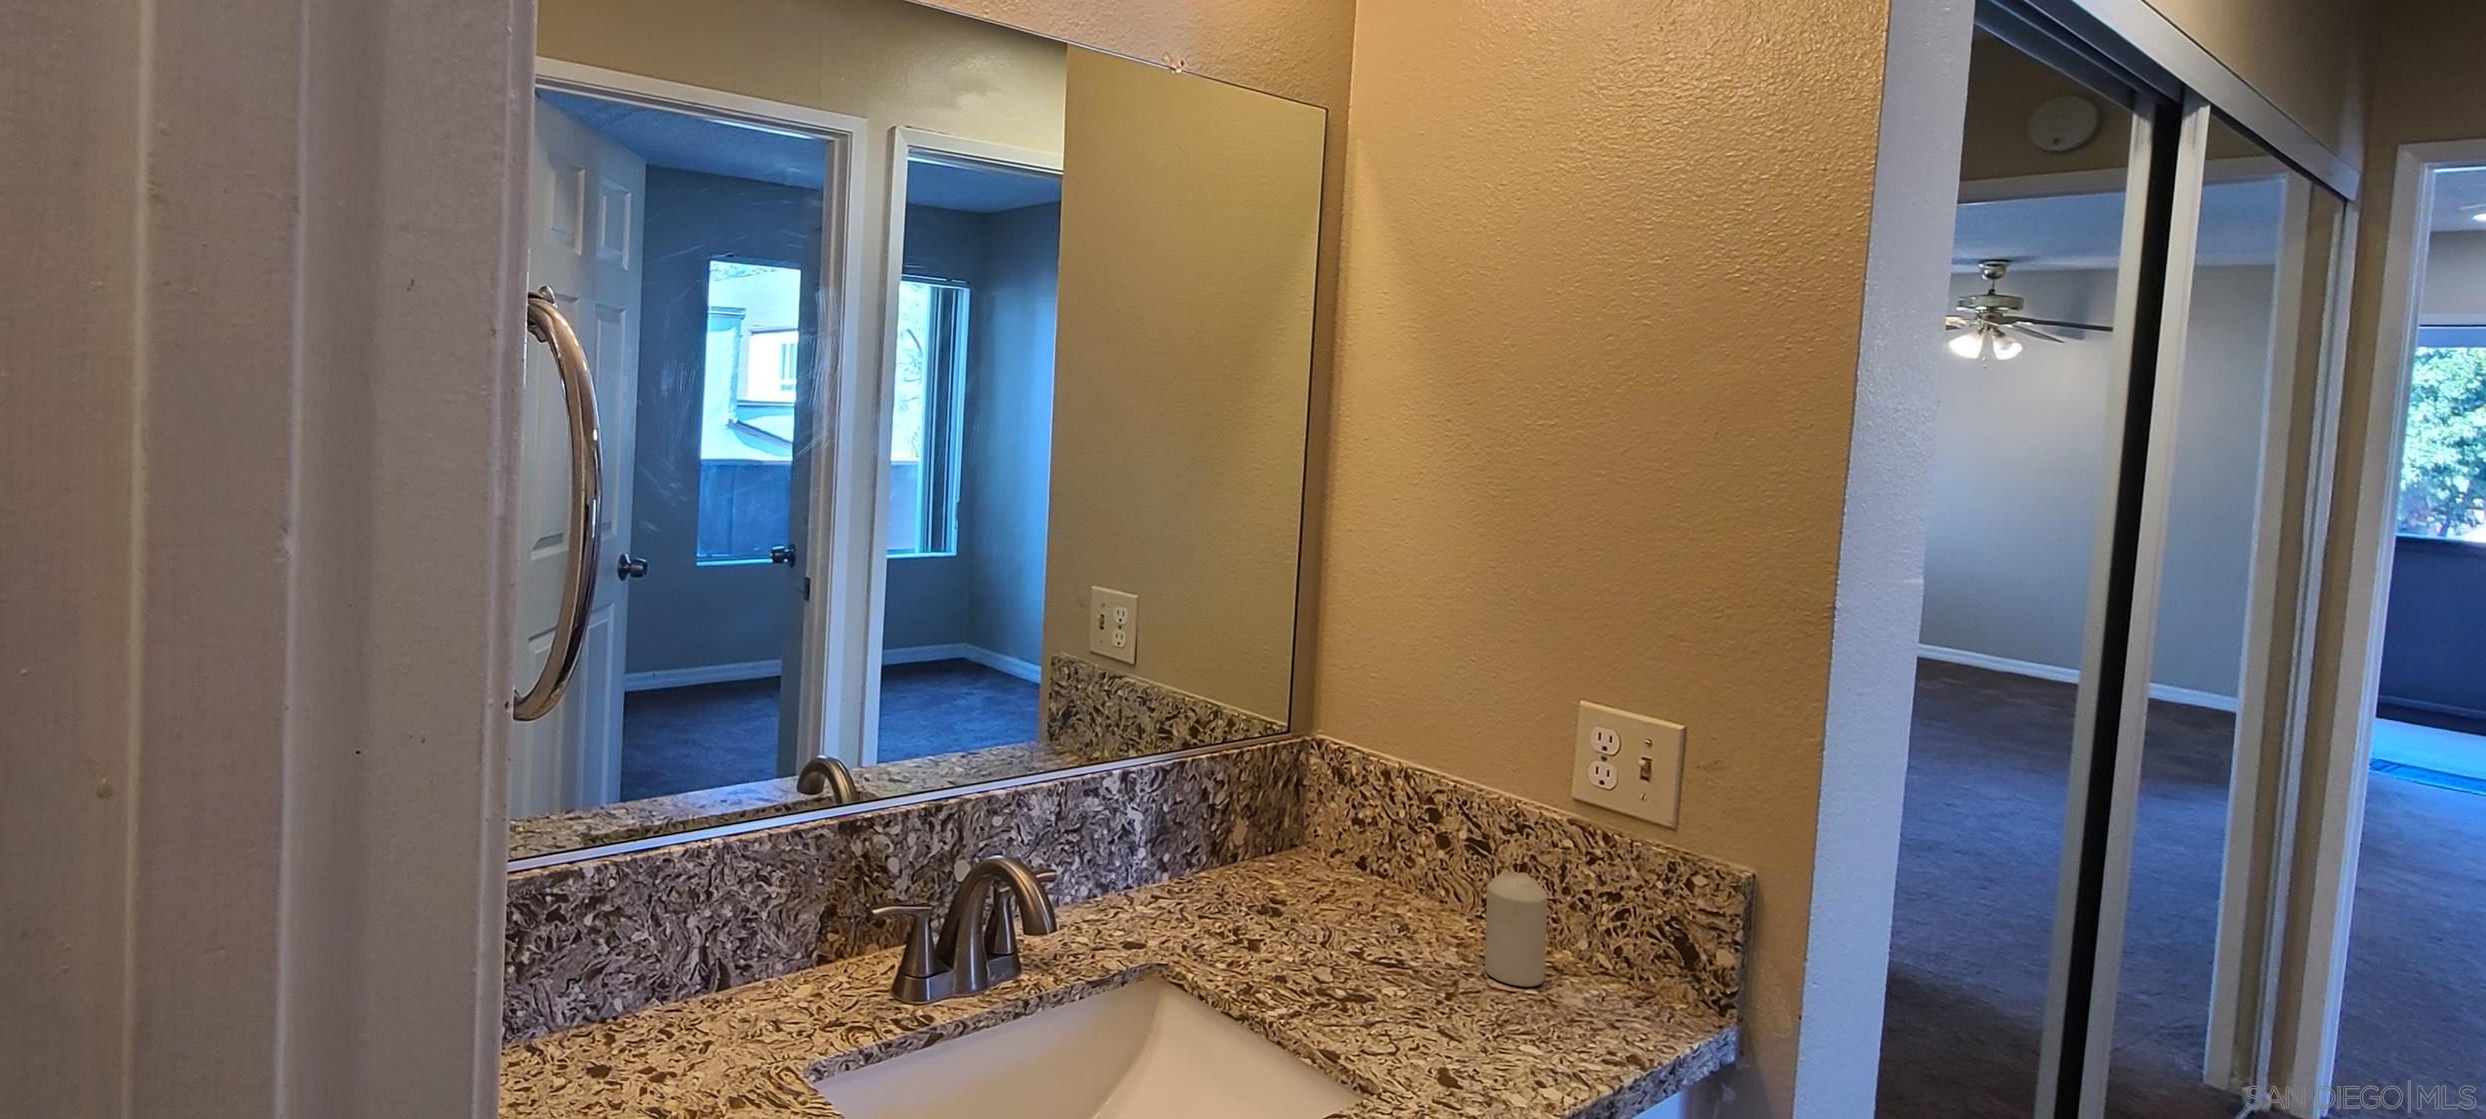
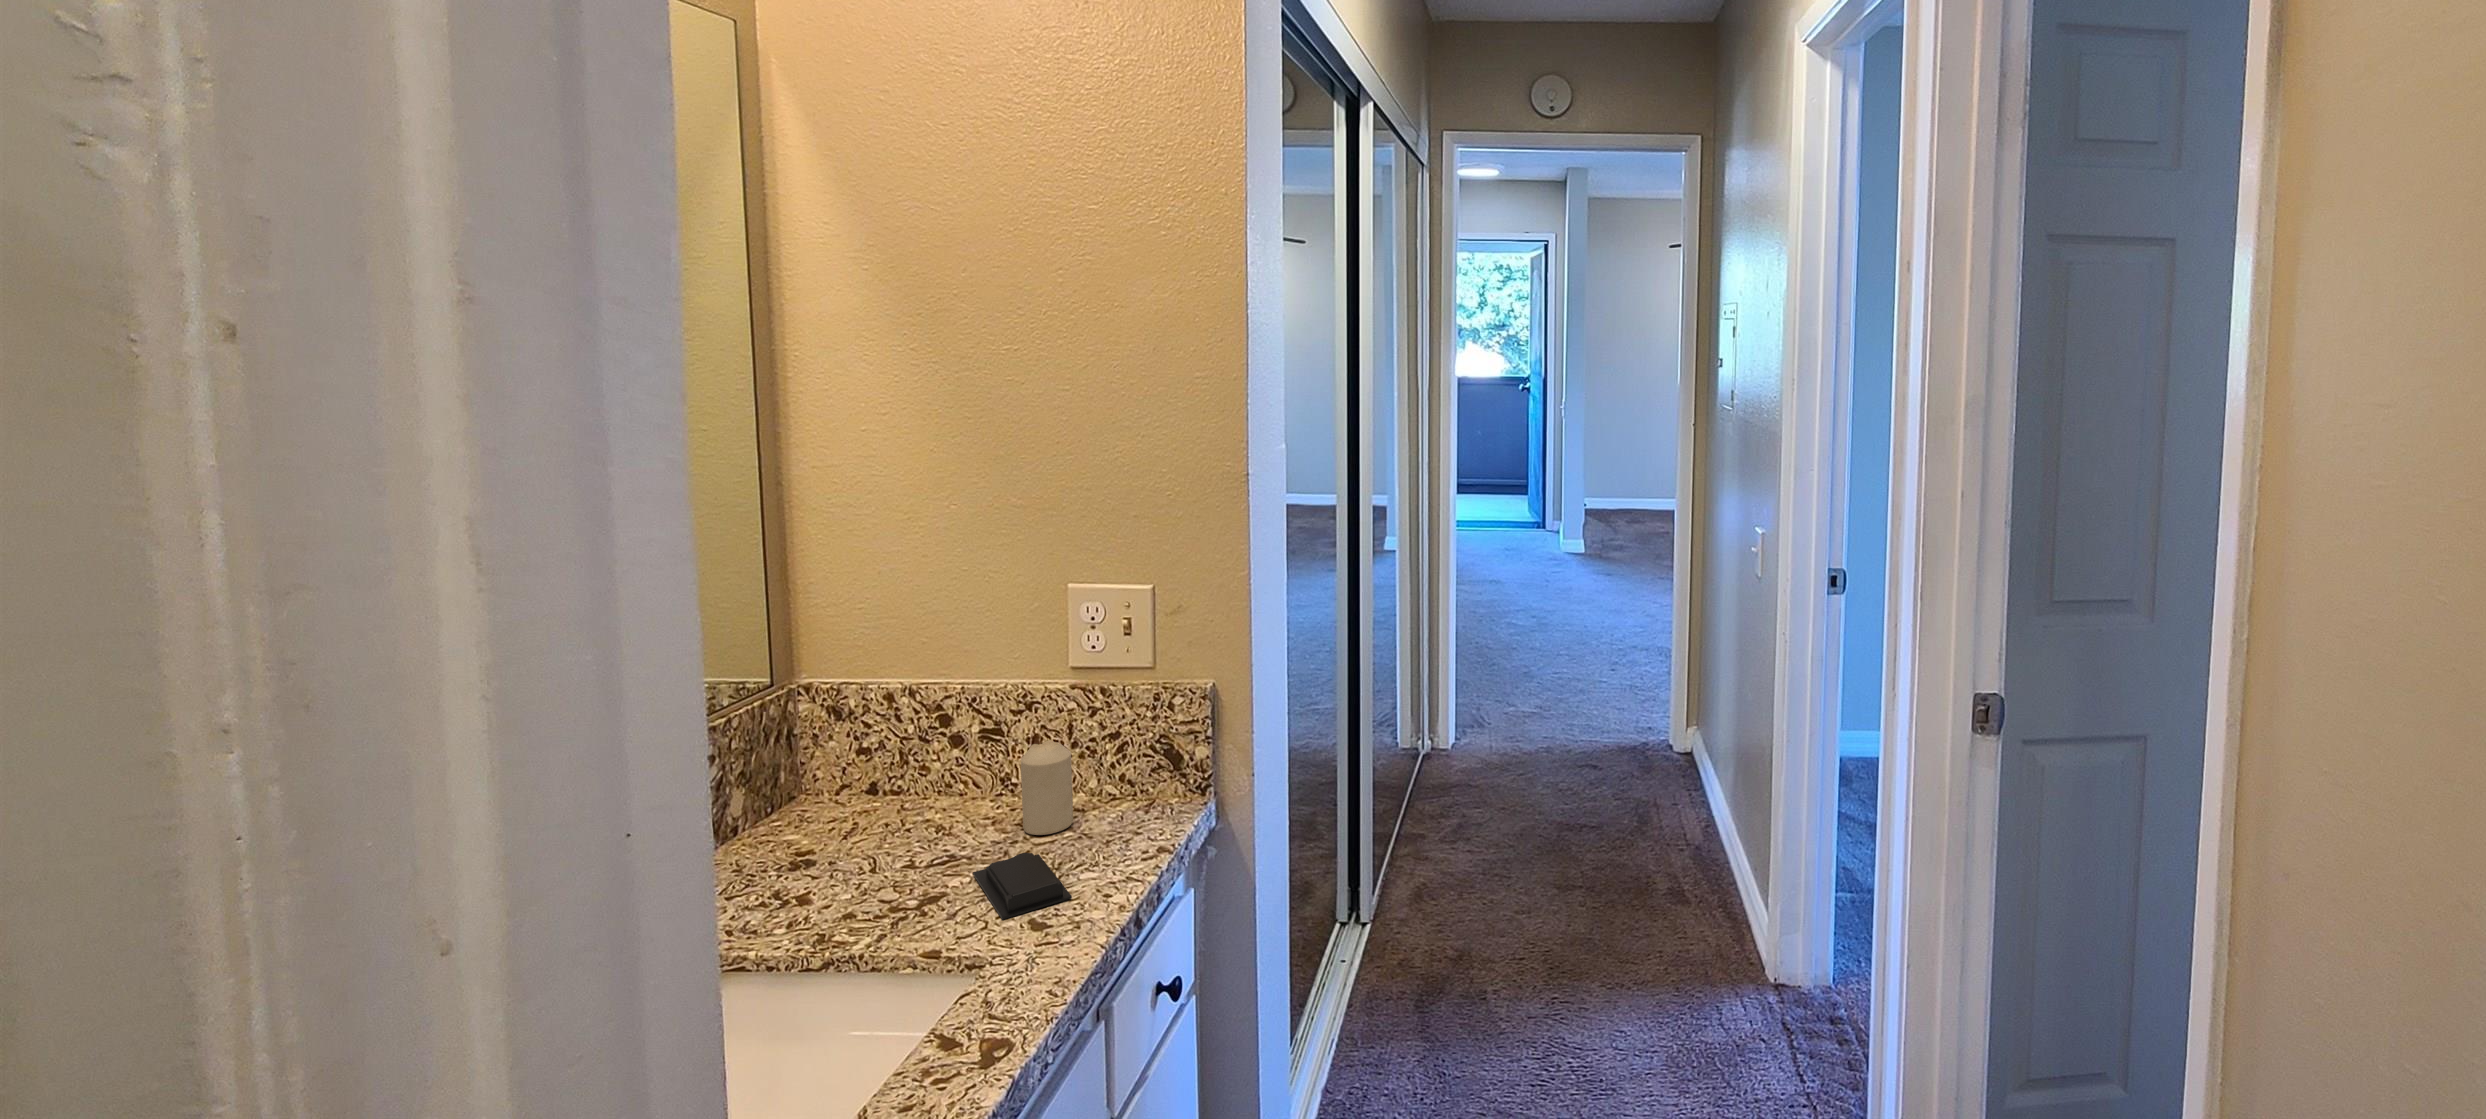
soap bar: none [1410,987,1496,1067] -> present [973,853,1072,920]

